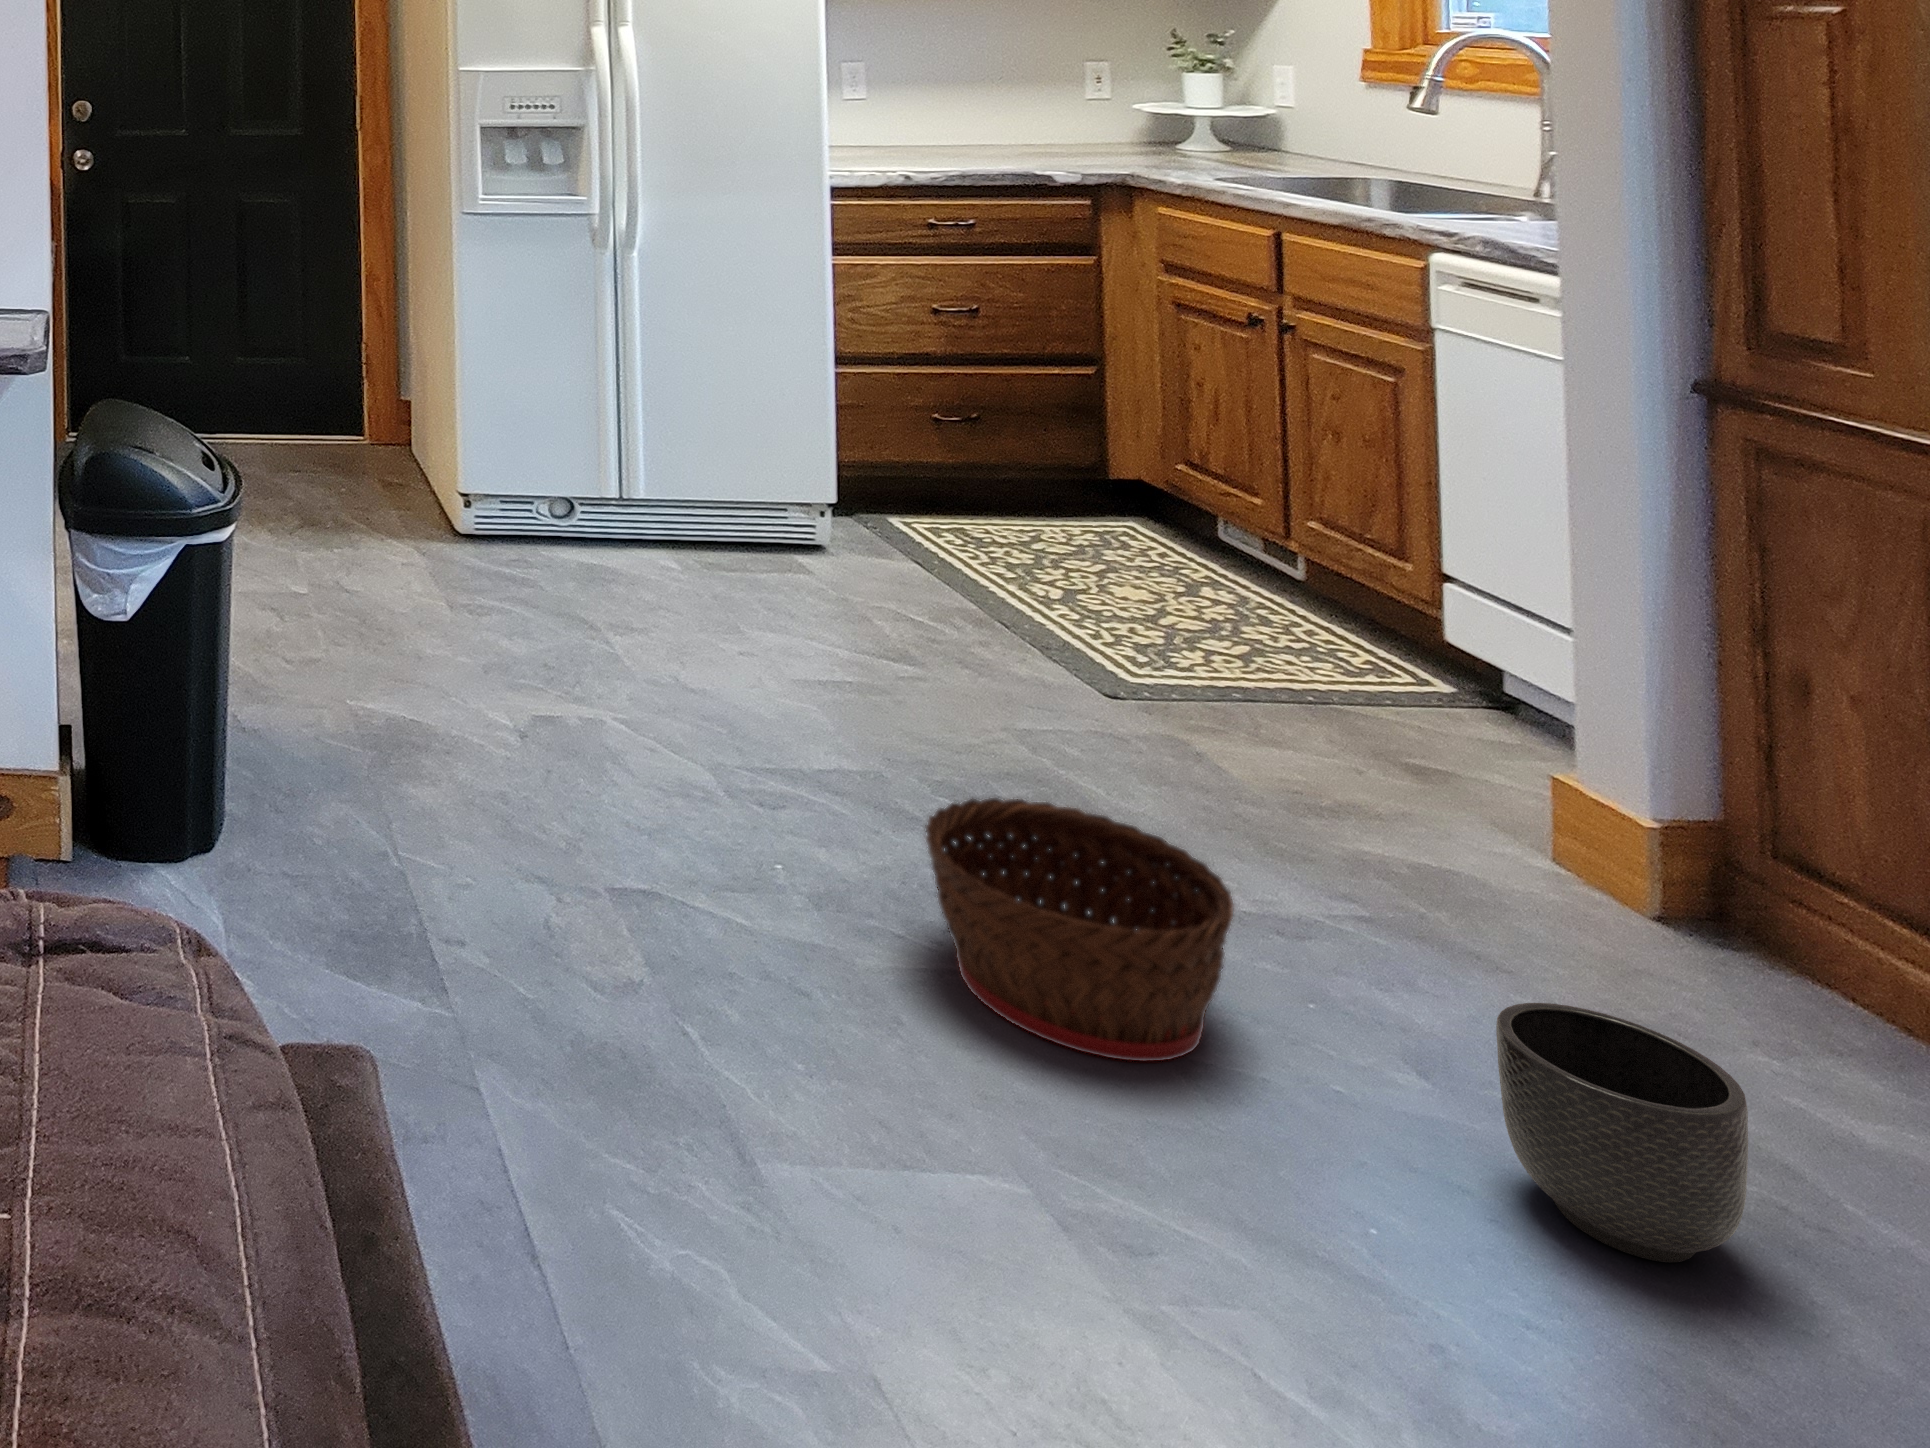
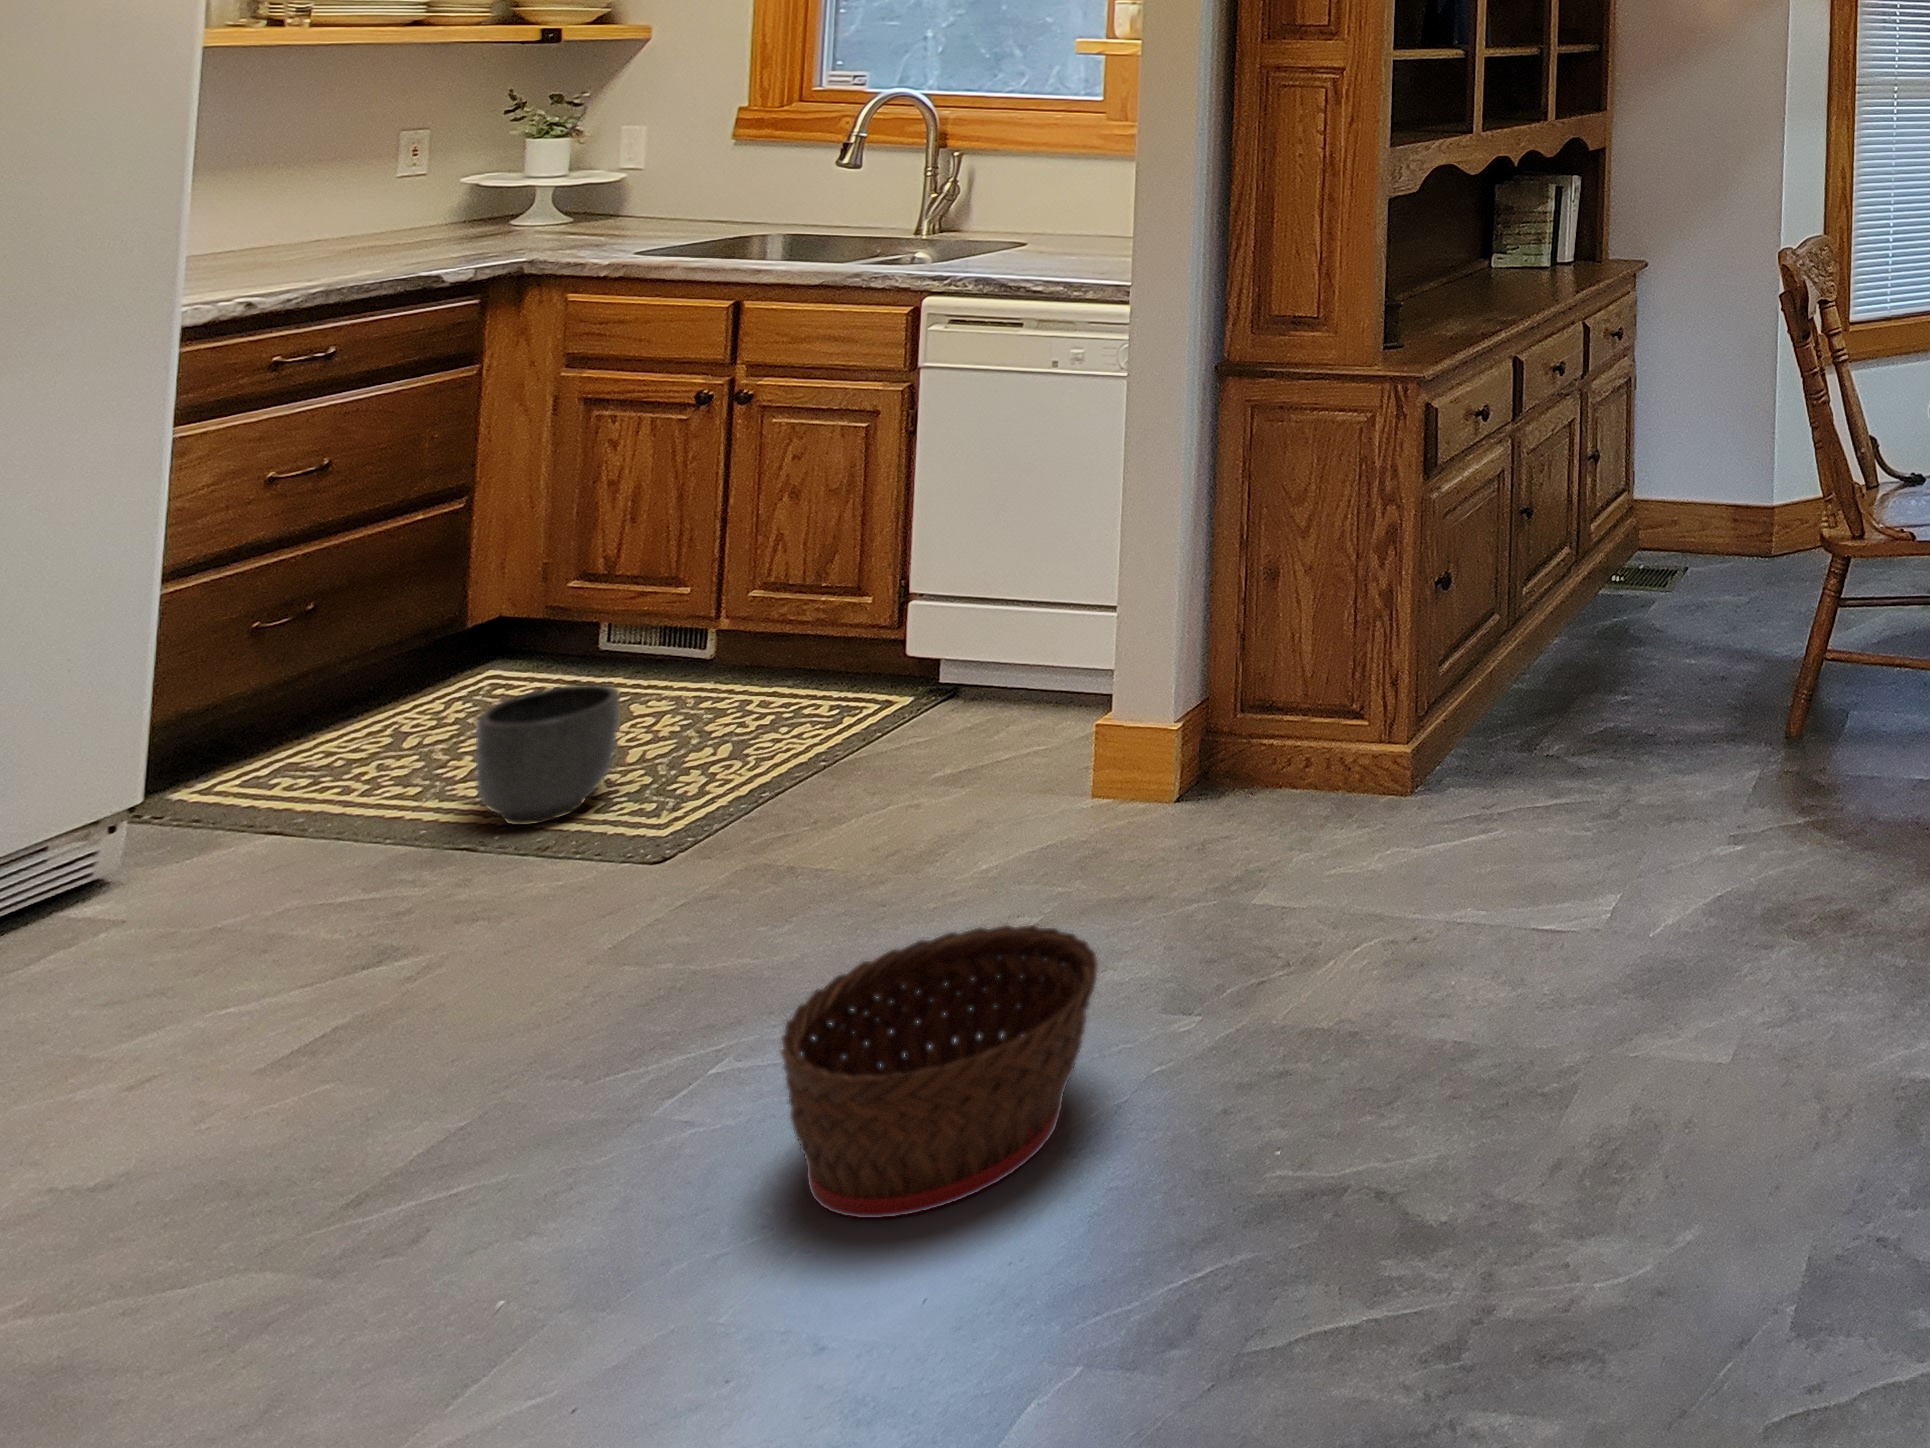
planter: present [1496,1003,1748,1262] -> present [476,684,620,825]

